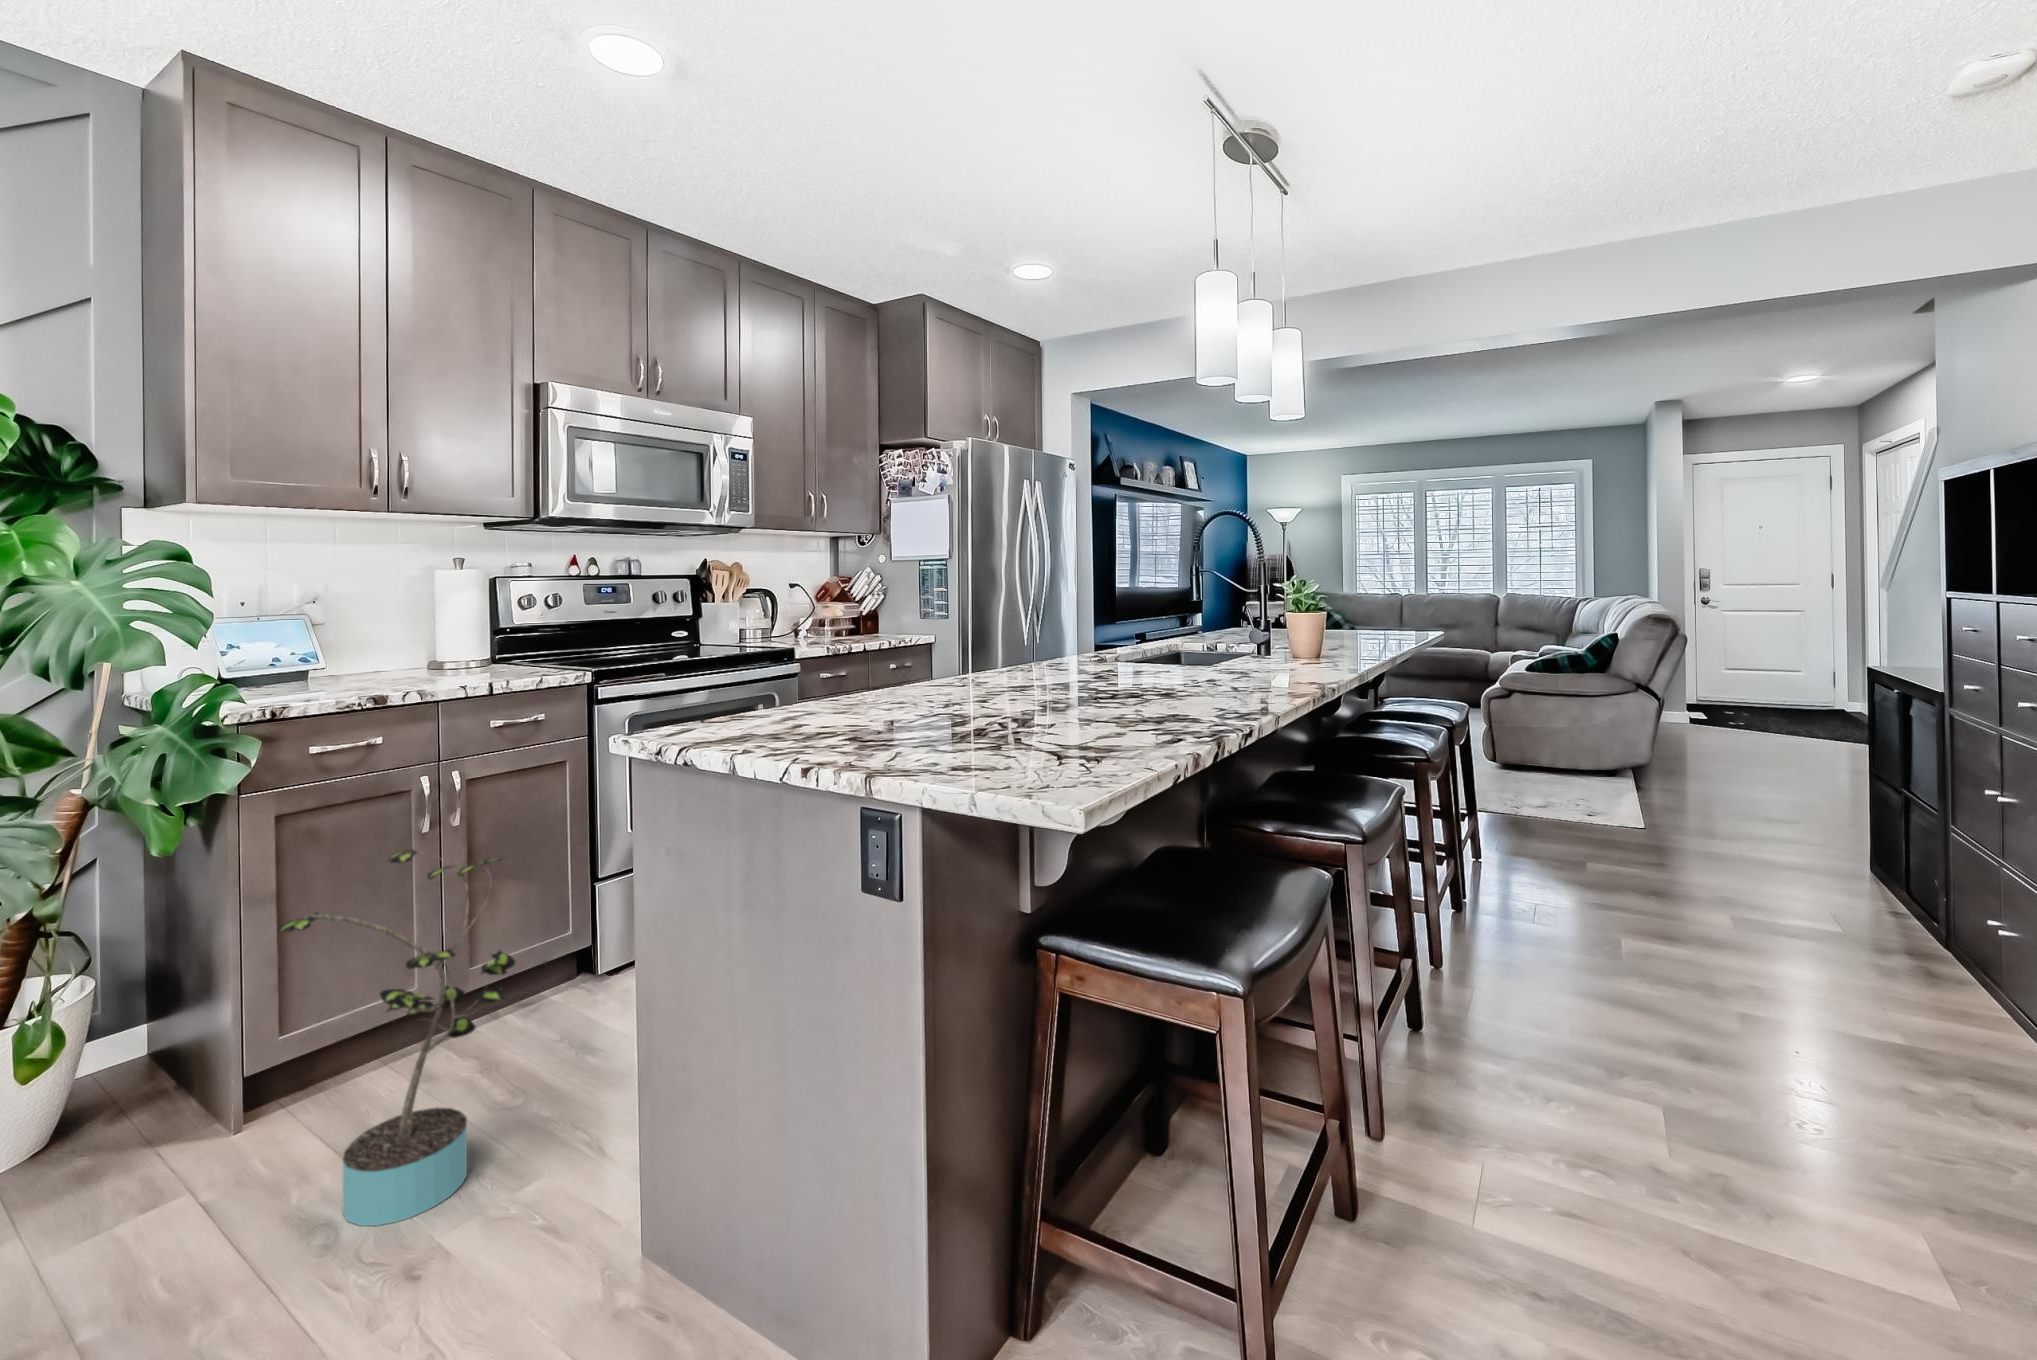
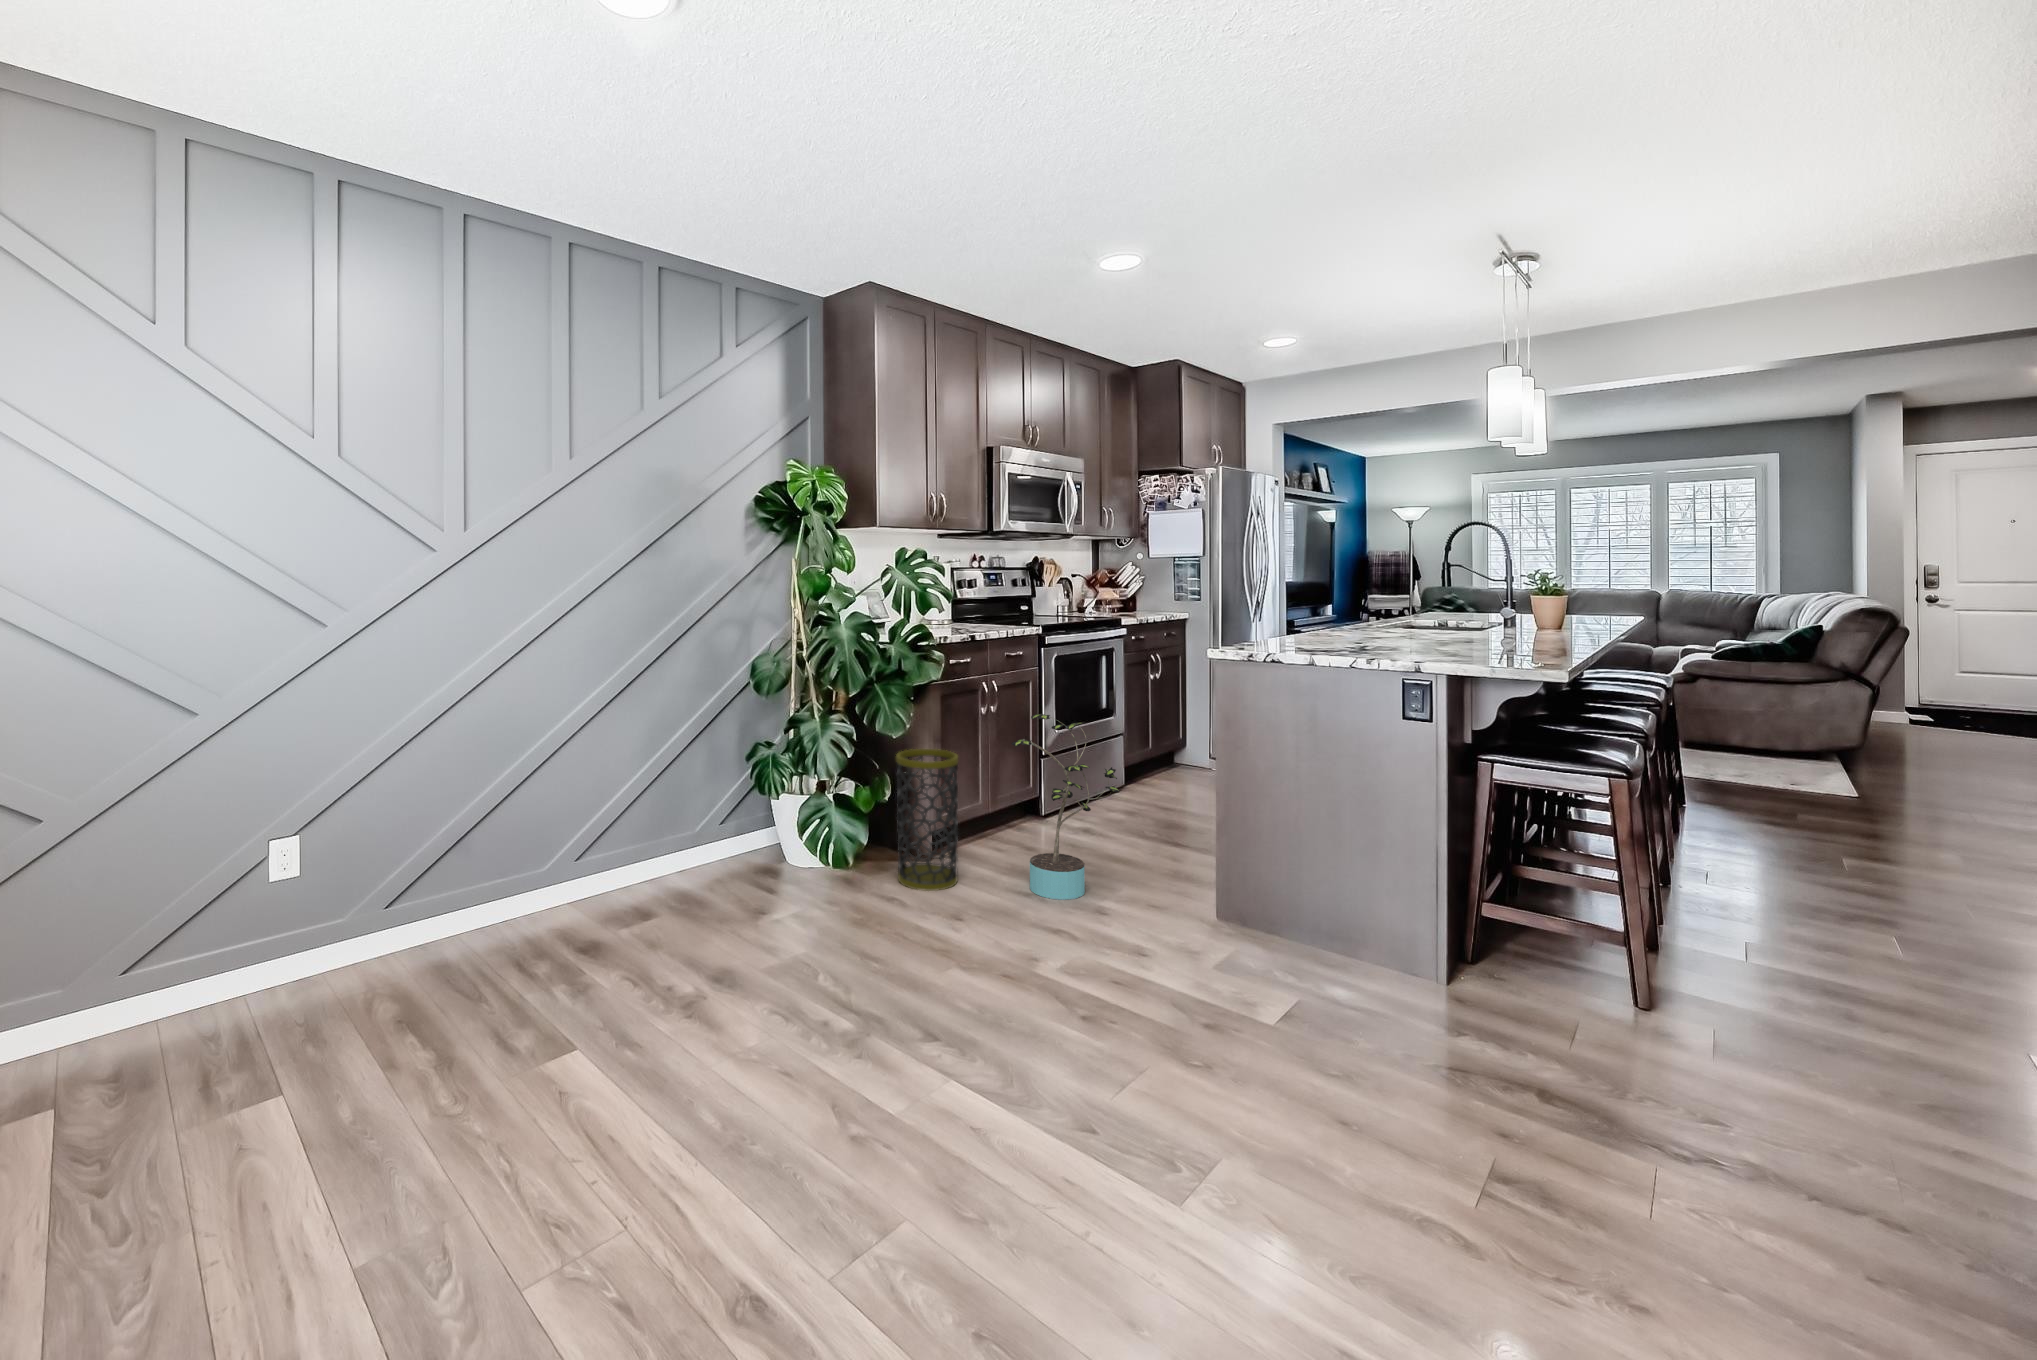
trash can: none [61,927,234,1242] -> present [896,749,958,891]

